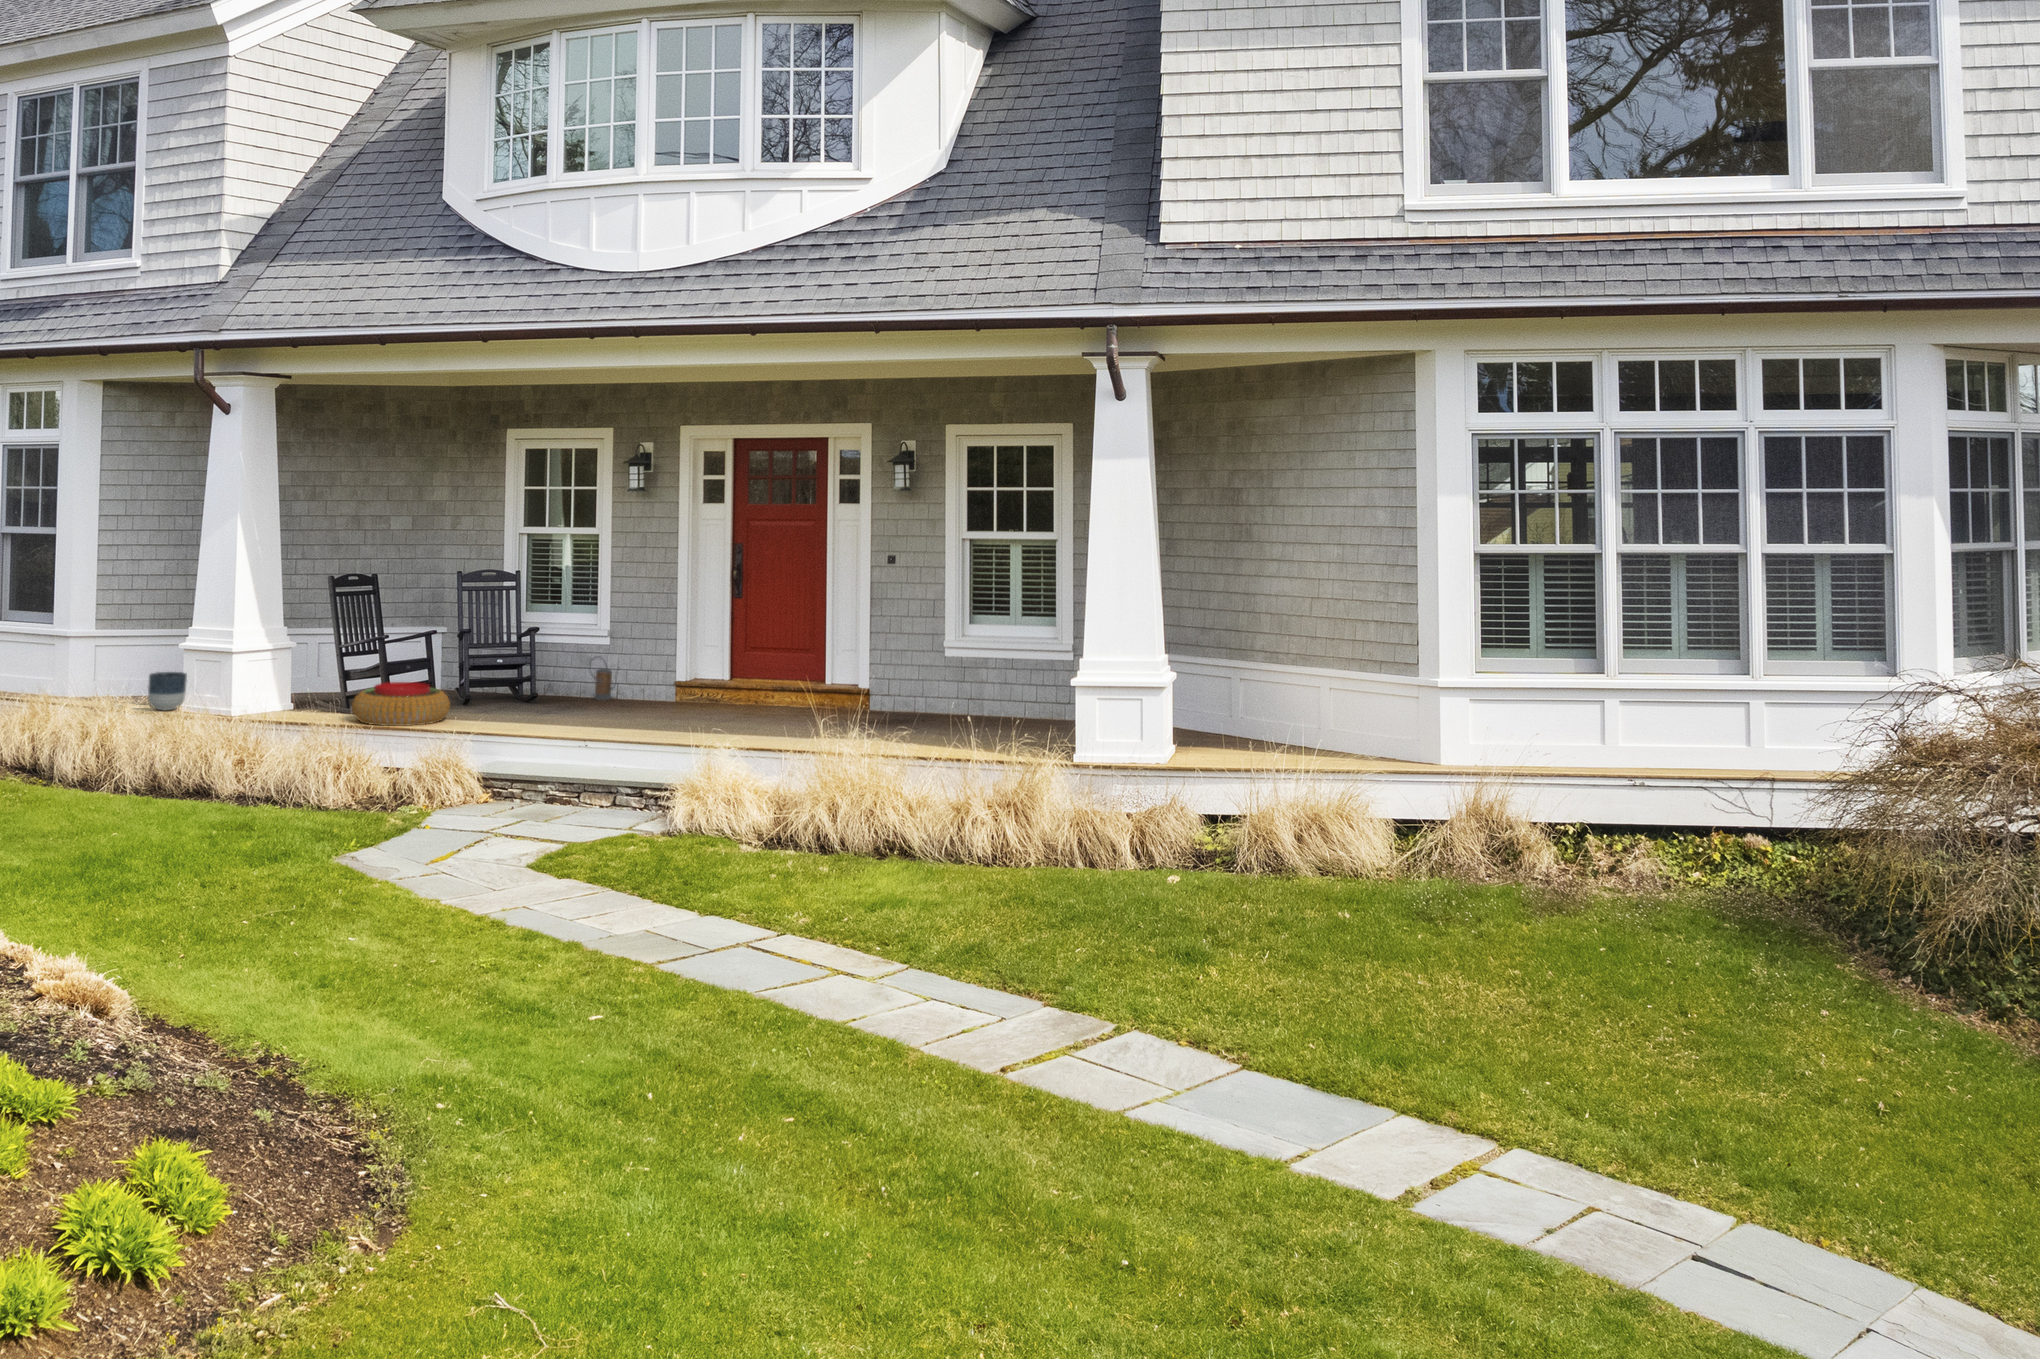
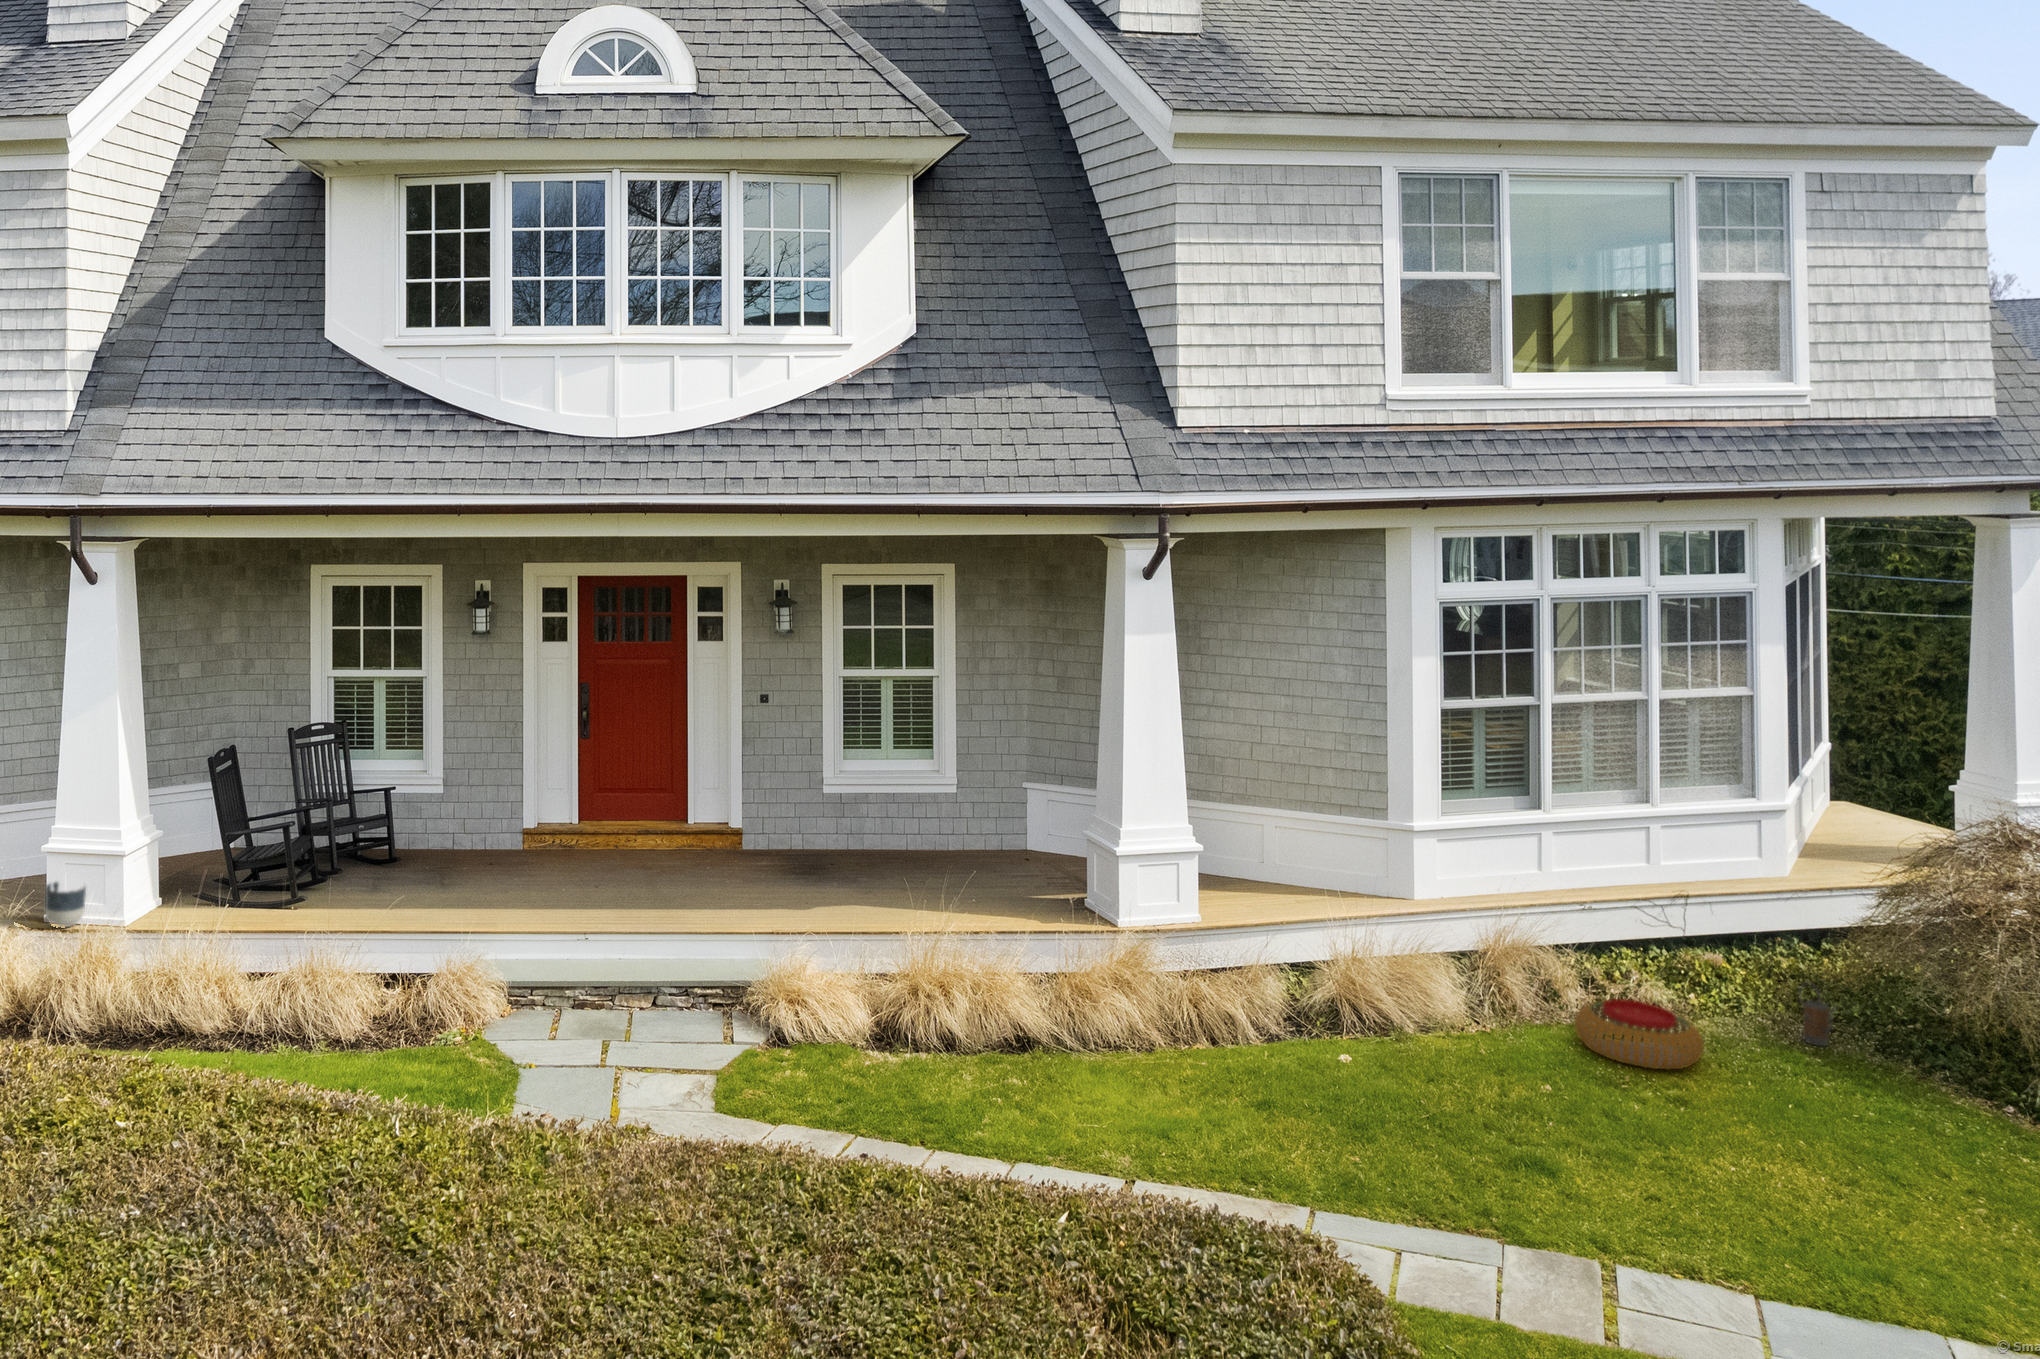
watering can: present [590,657,619,700] -> present [1799,982,1836,1046]
pouf: present [352,682,450,726] -> present [1575,999,1703,1069]

